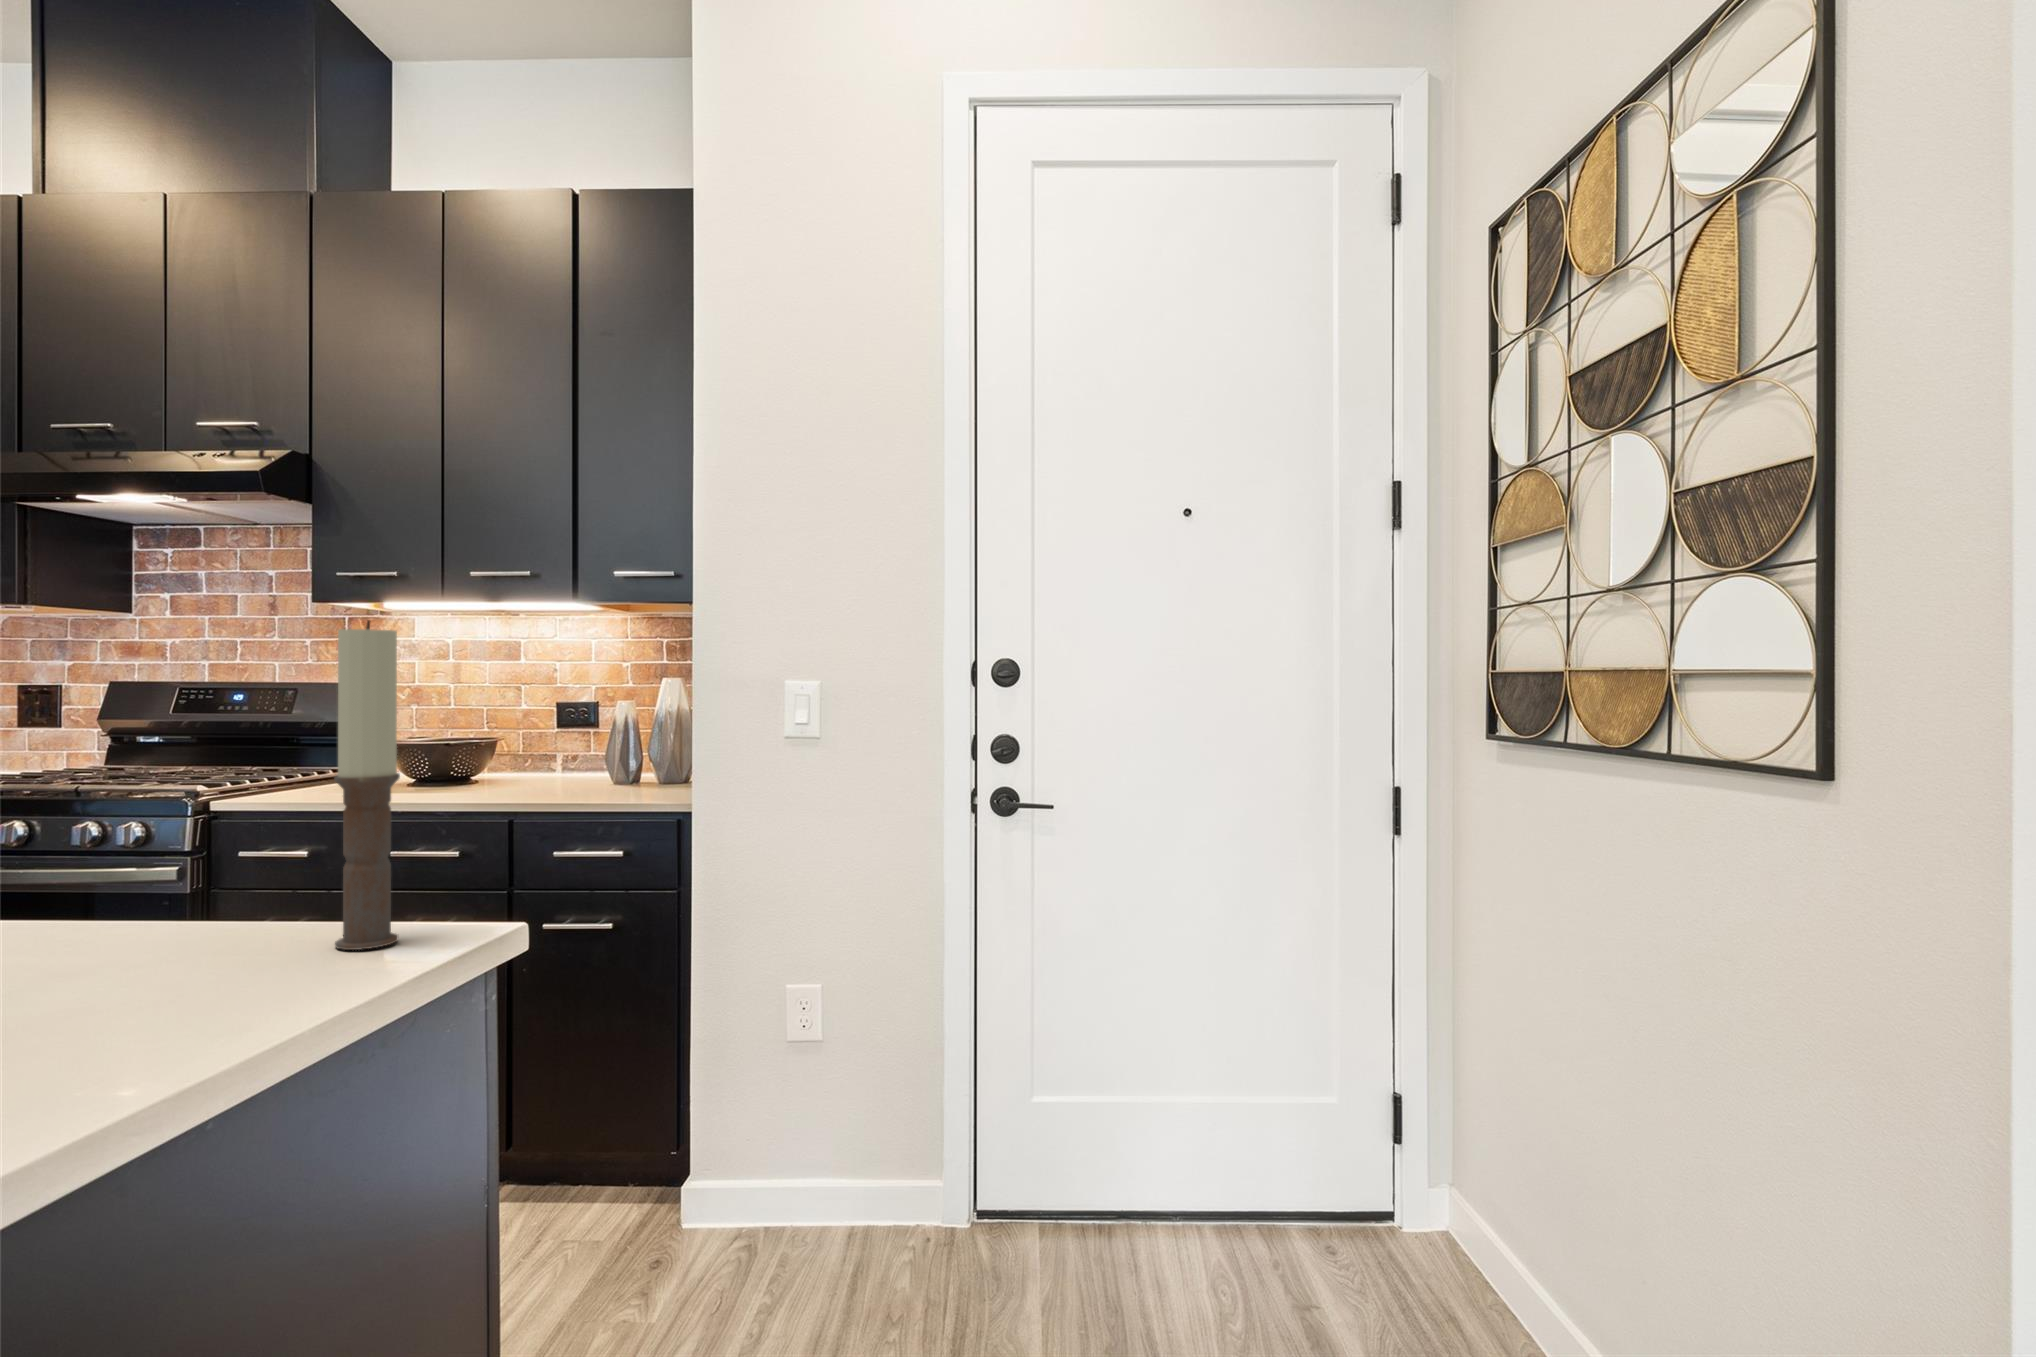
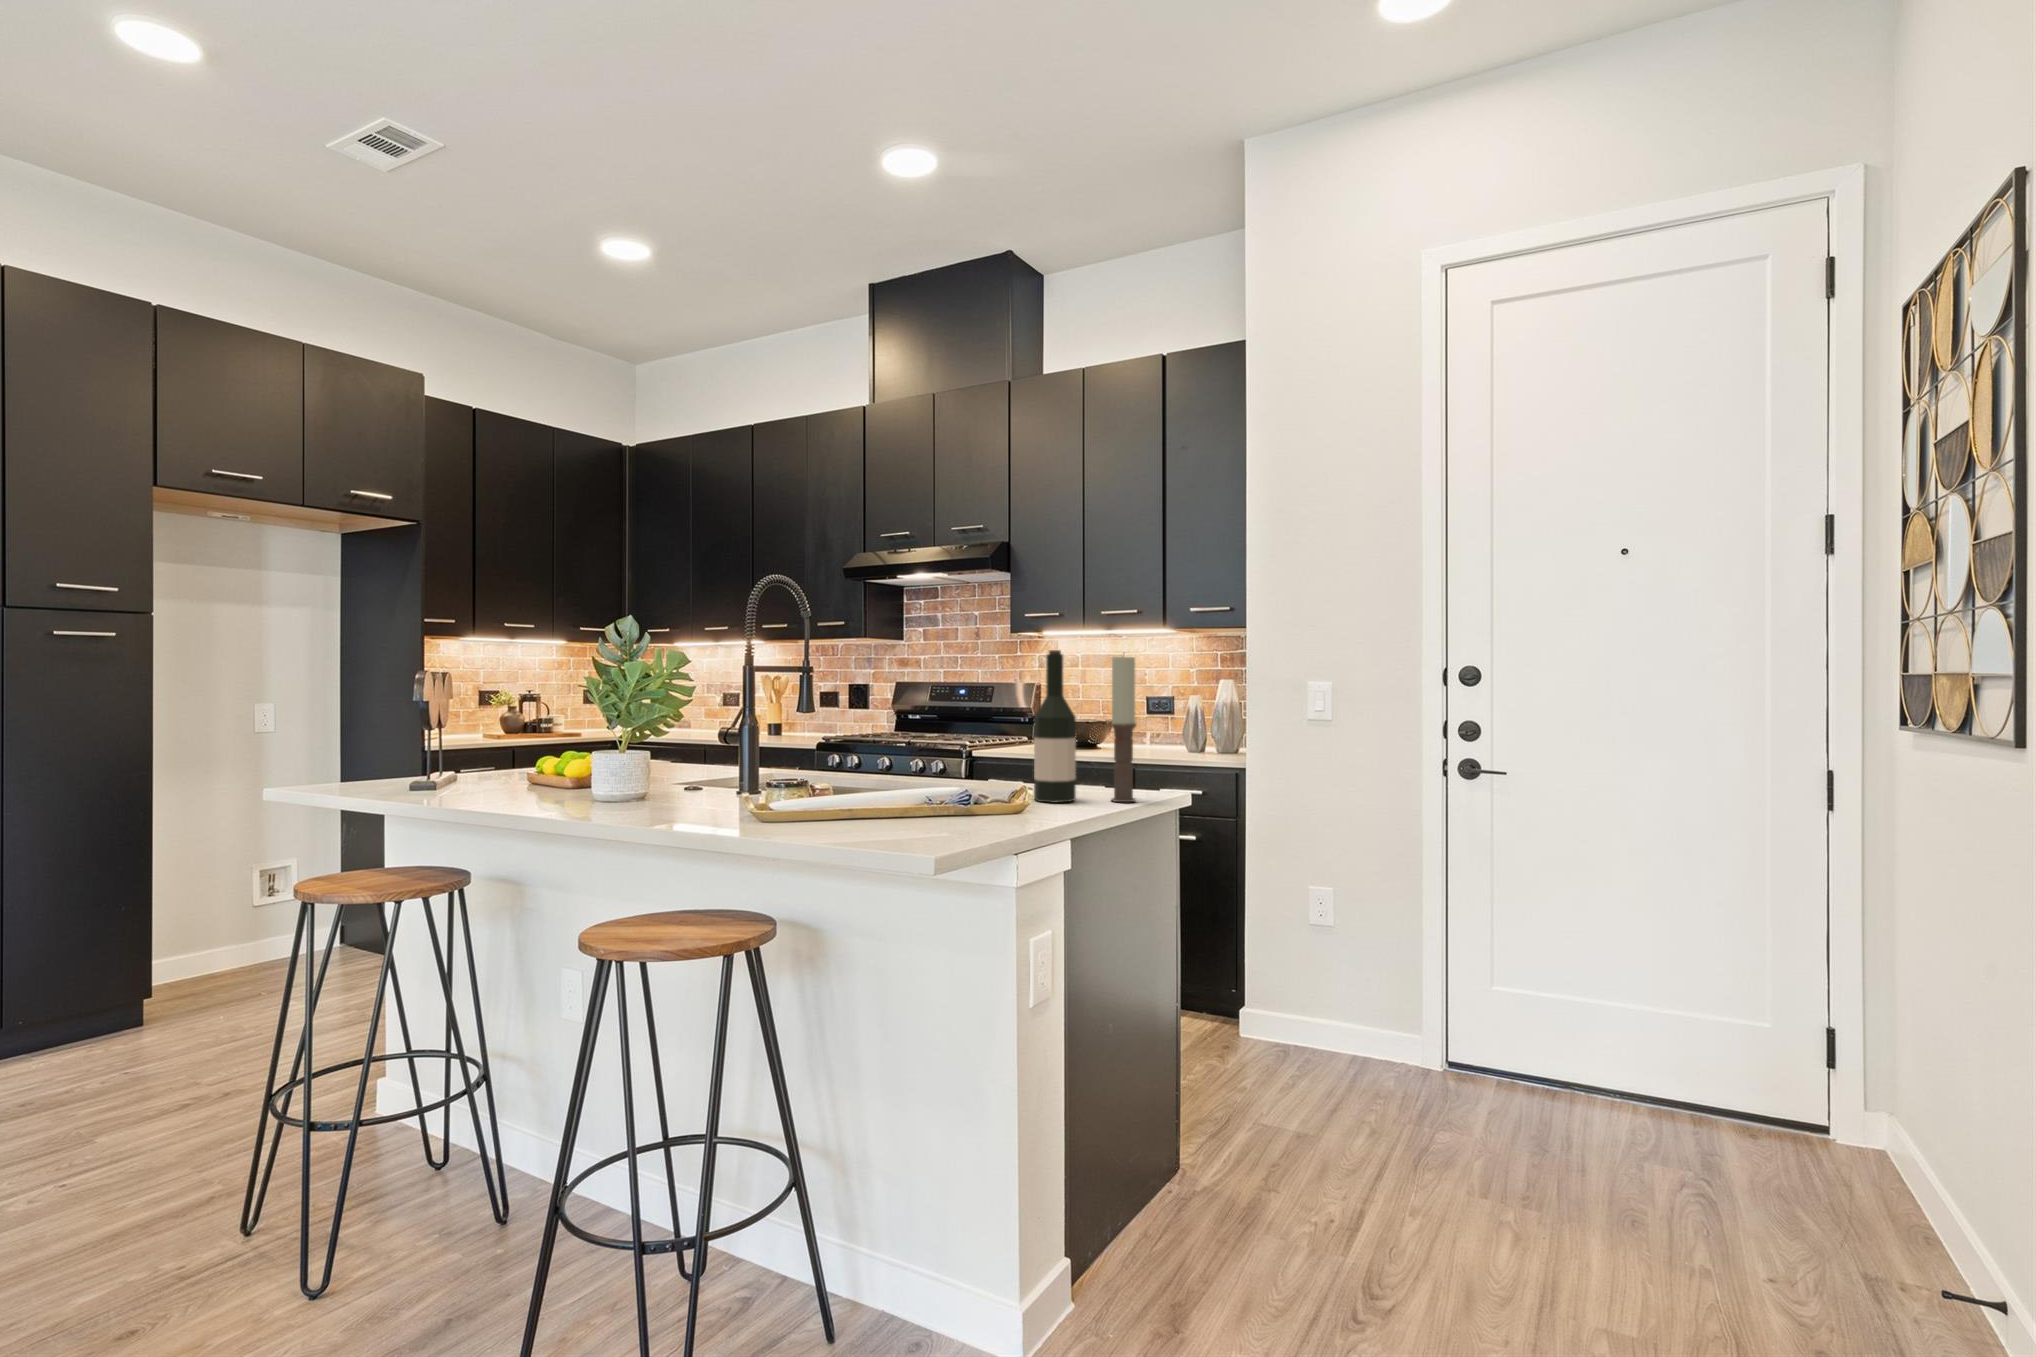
wine bottle: none [113,609,232,976] -> present [1034,650,1076,803]

